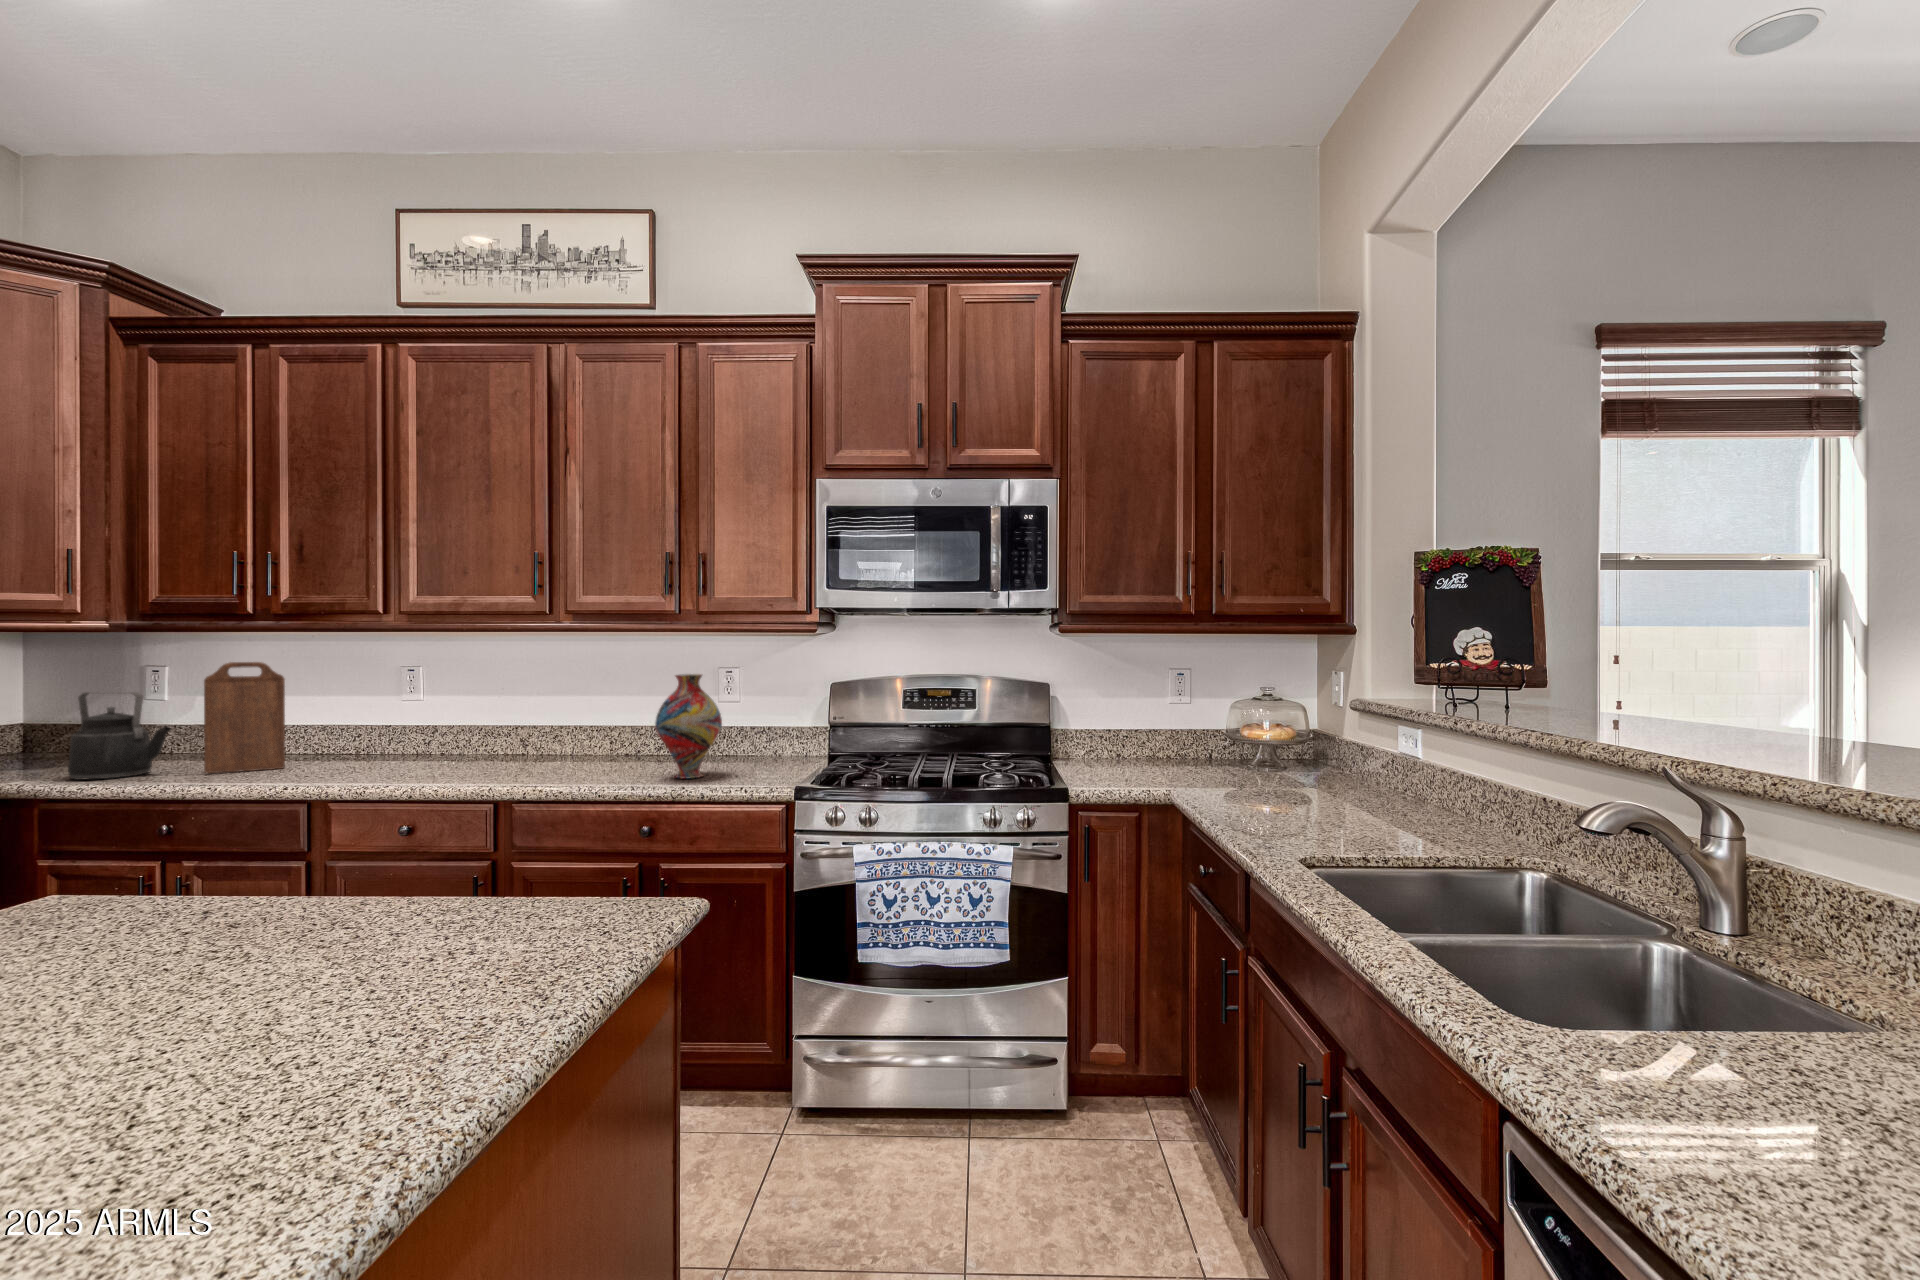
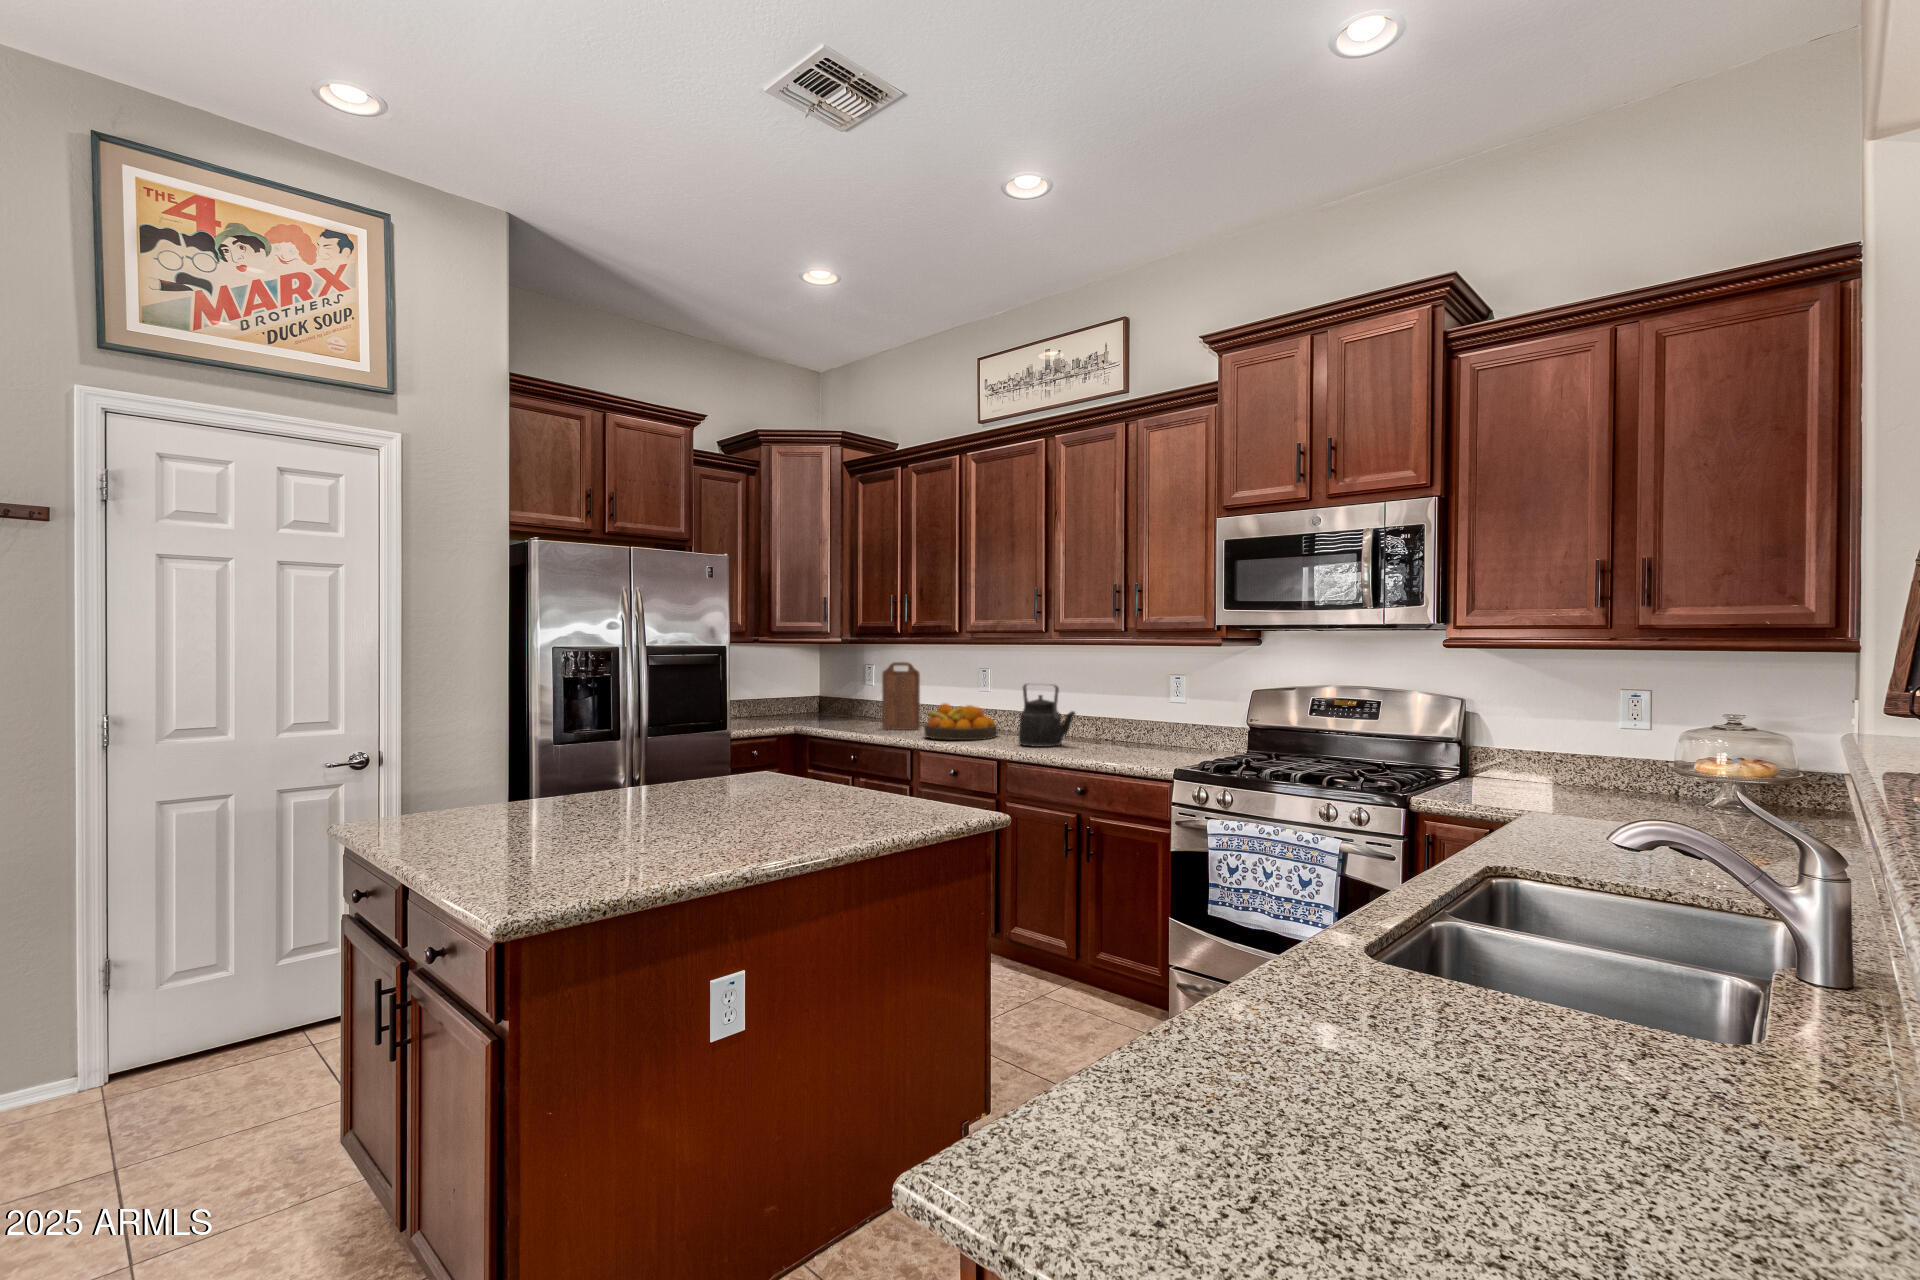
vase: present [655,674,722,779] -> none [1094,678,1143,757]
kettle: present [68,692,171,780] -> present [1019,684,1075,747]
fruit bowl: none [316,724,451,781] -> present [924,703,997,740]

